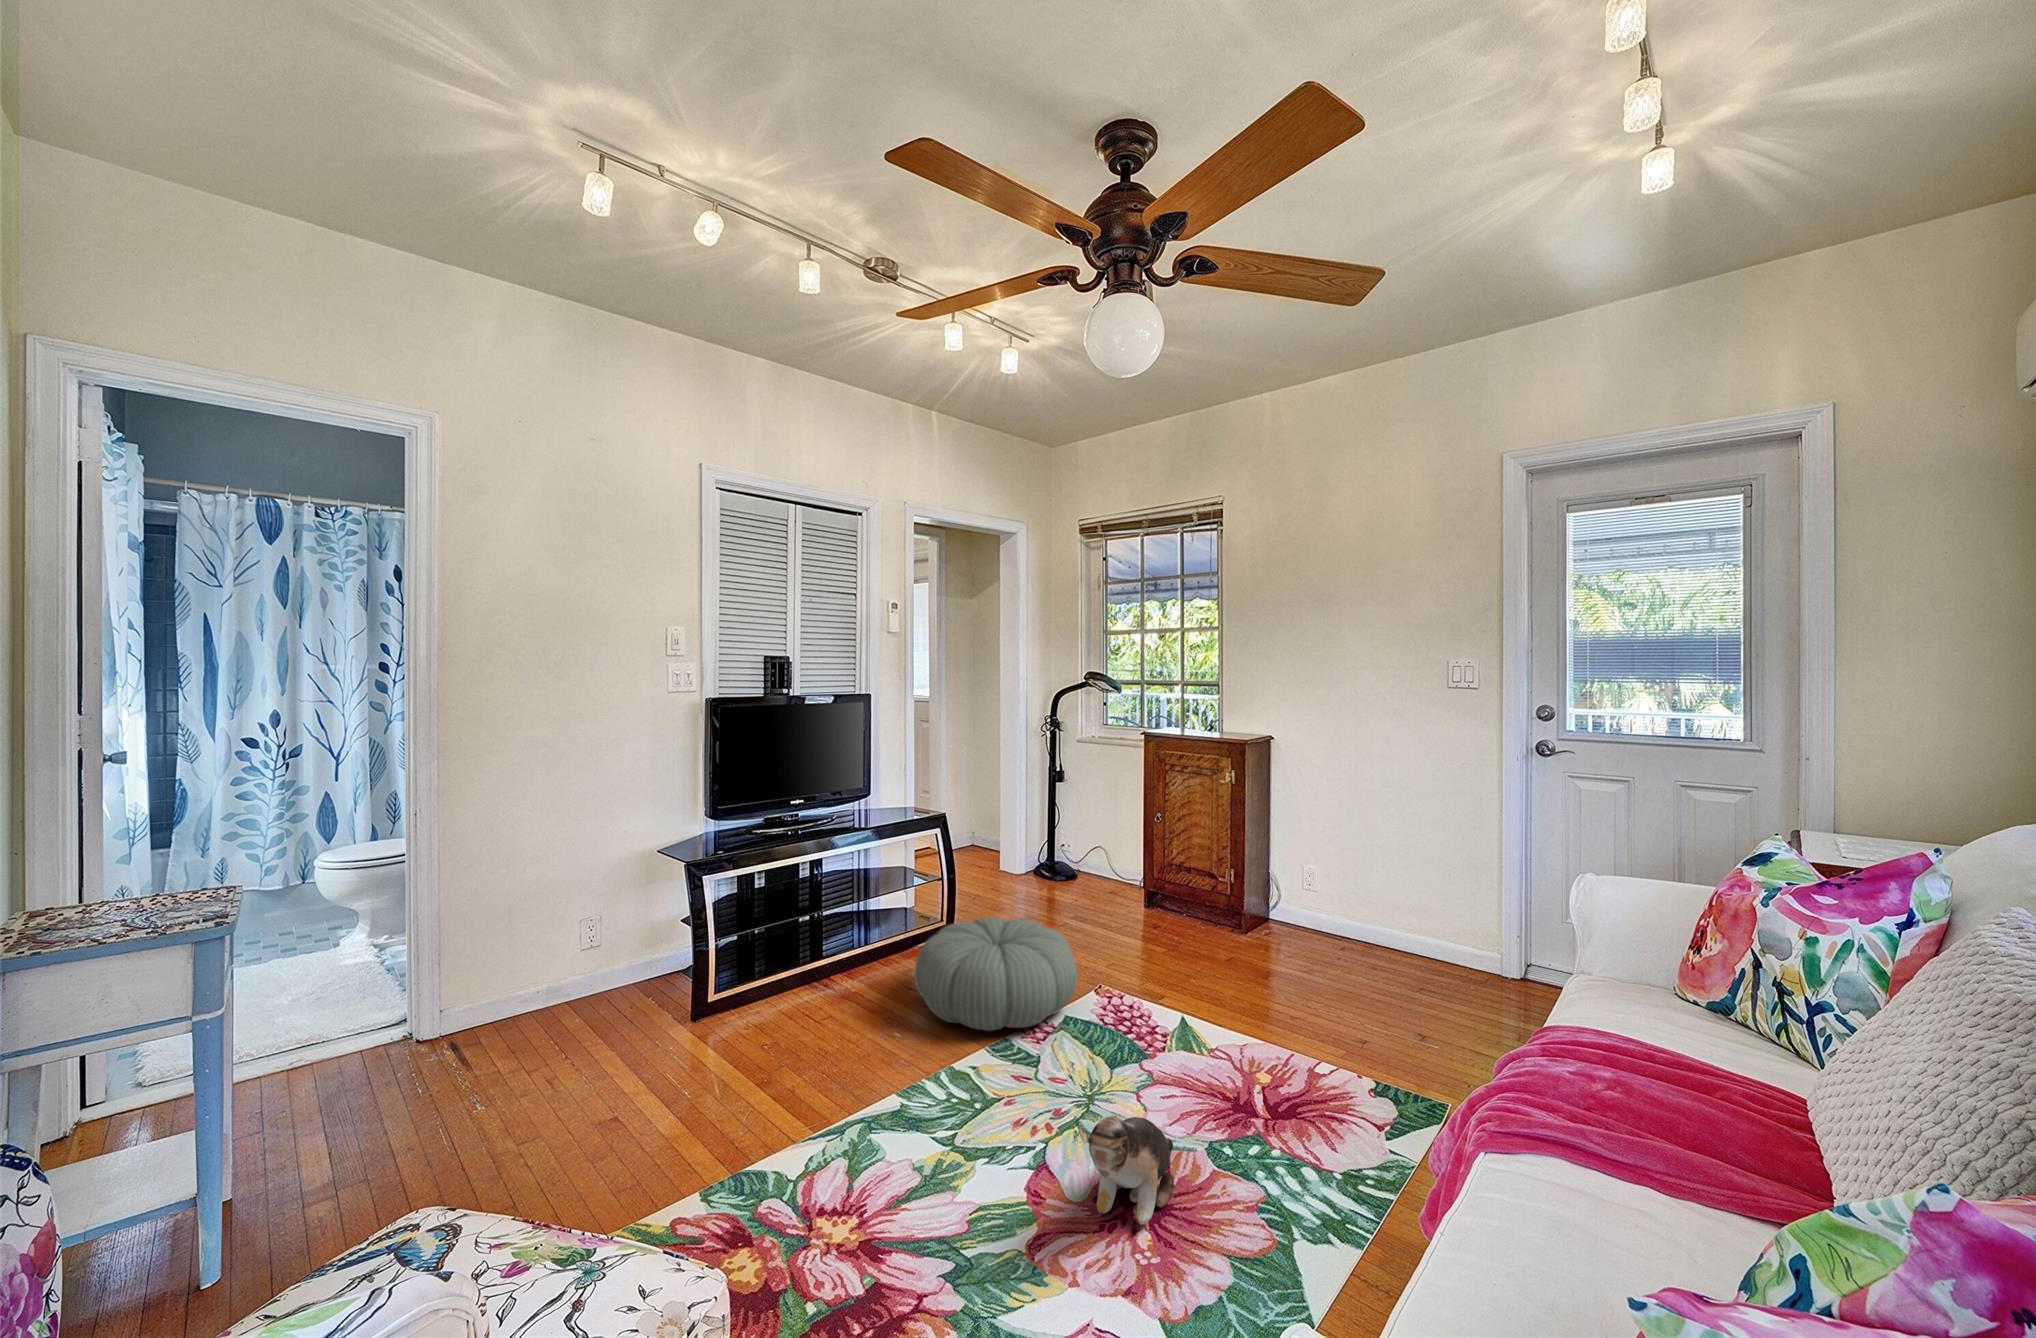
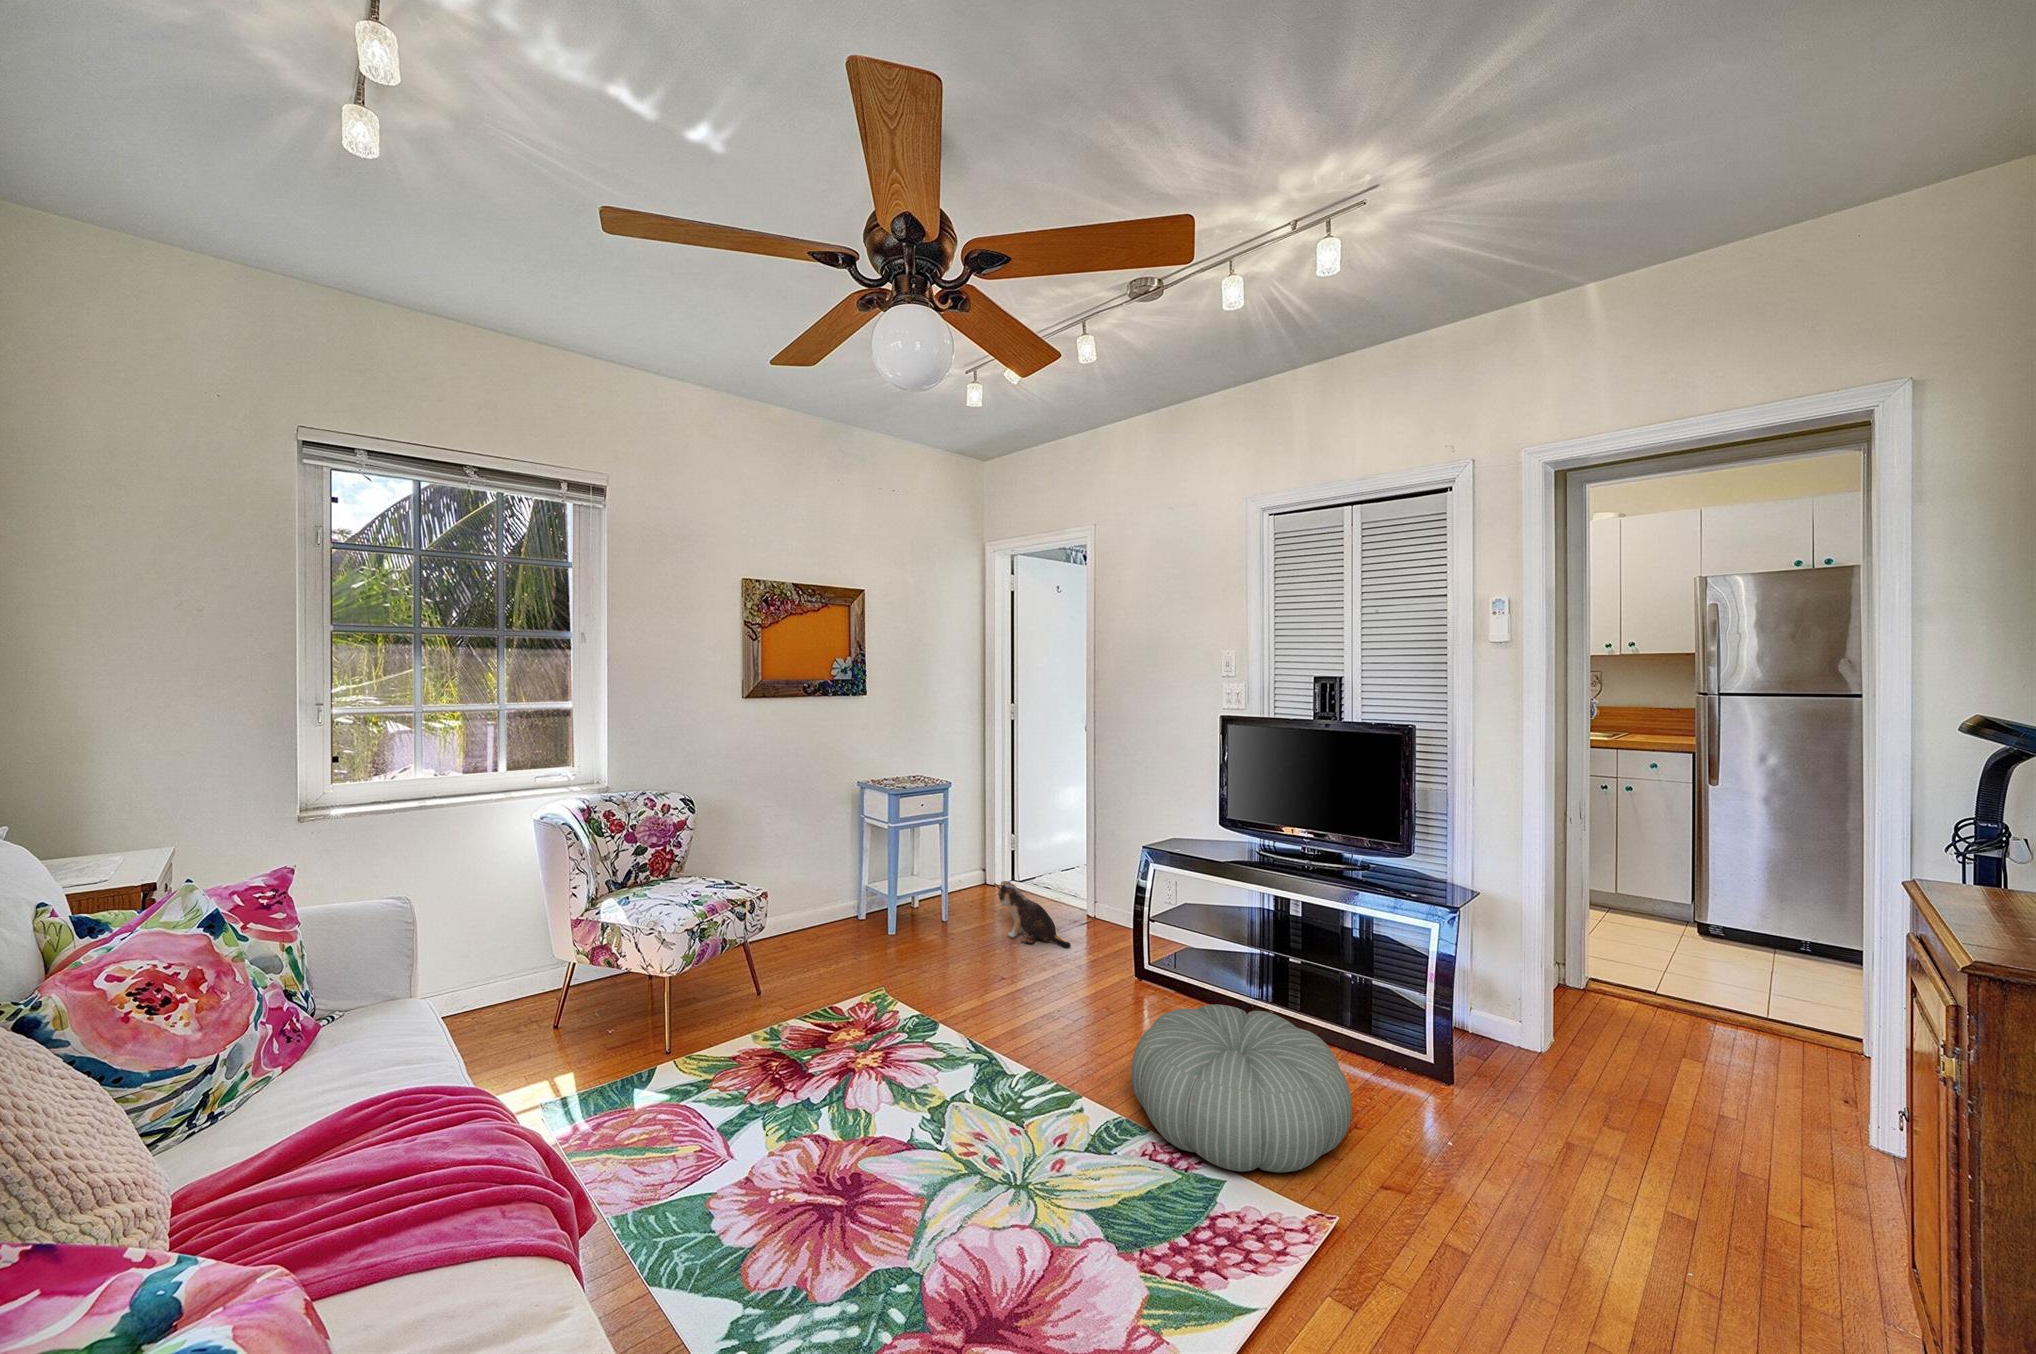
plush toy: present [1079,1115,1174,1225] -> present [994,881,1071,948]

